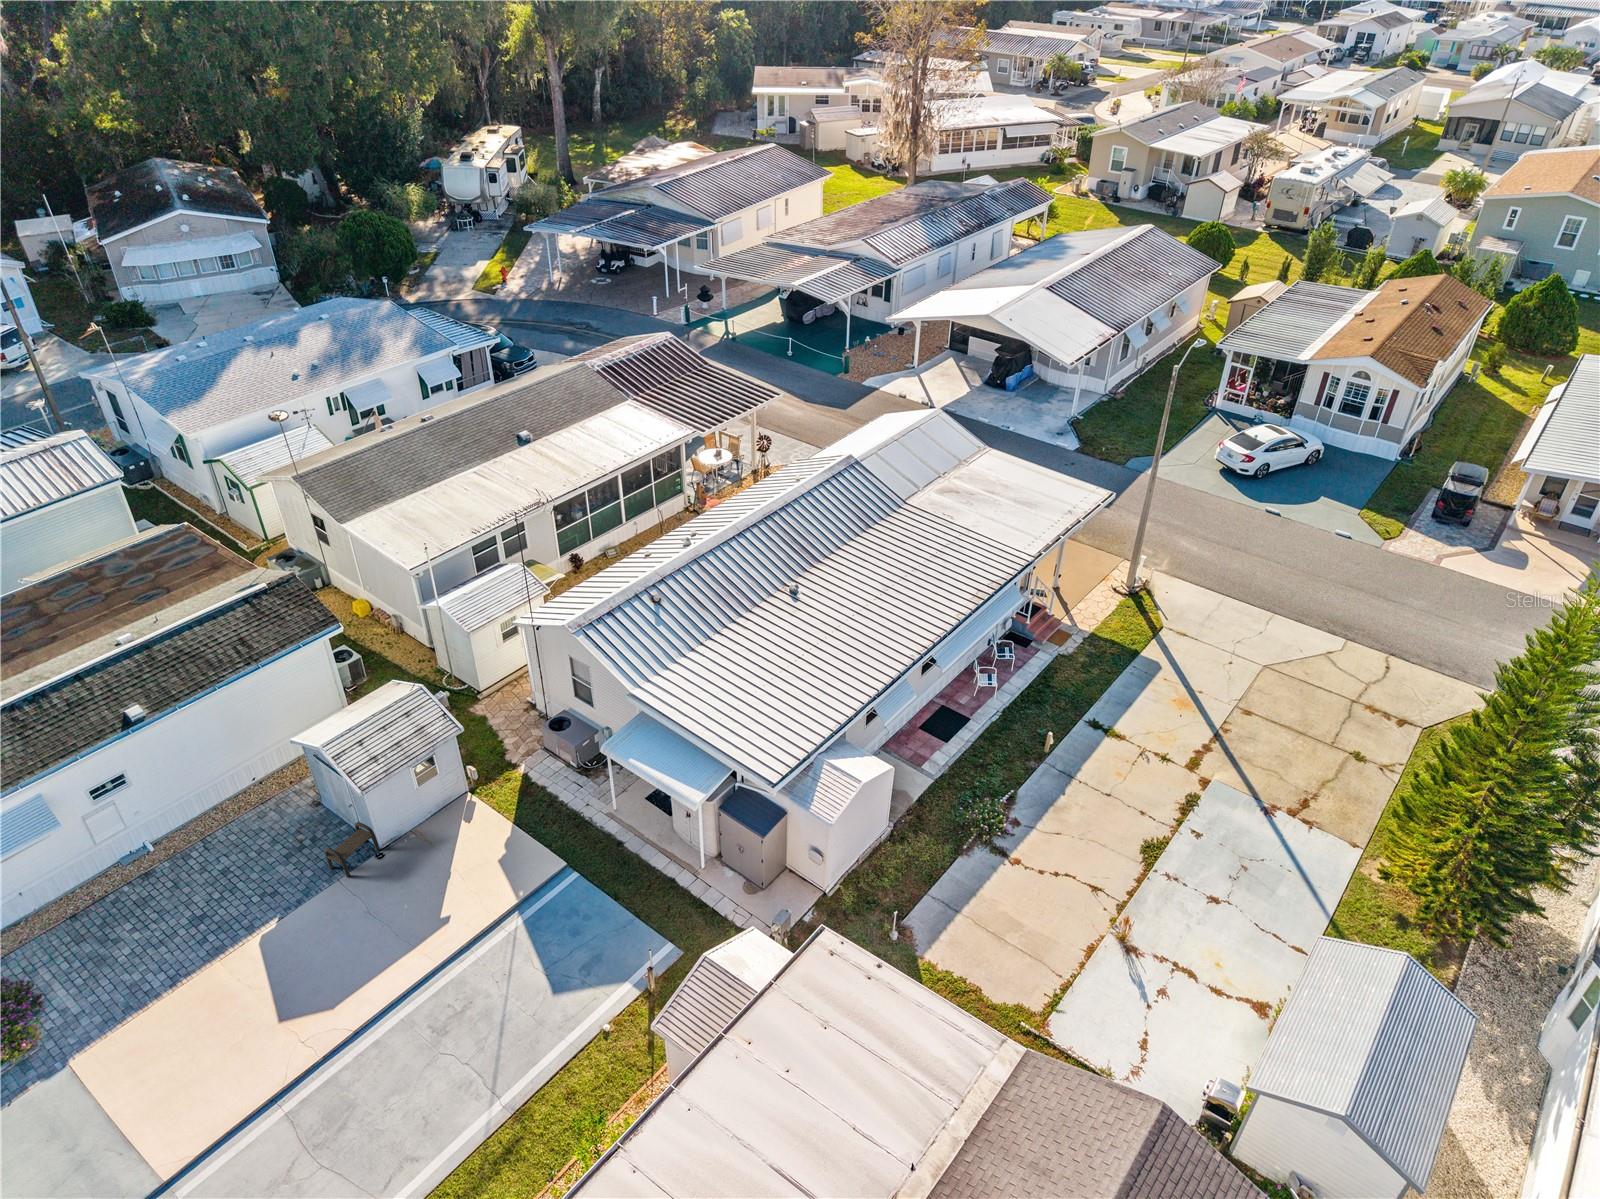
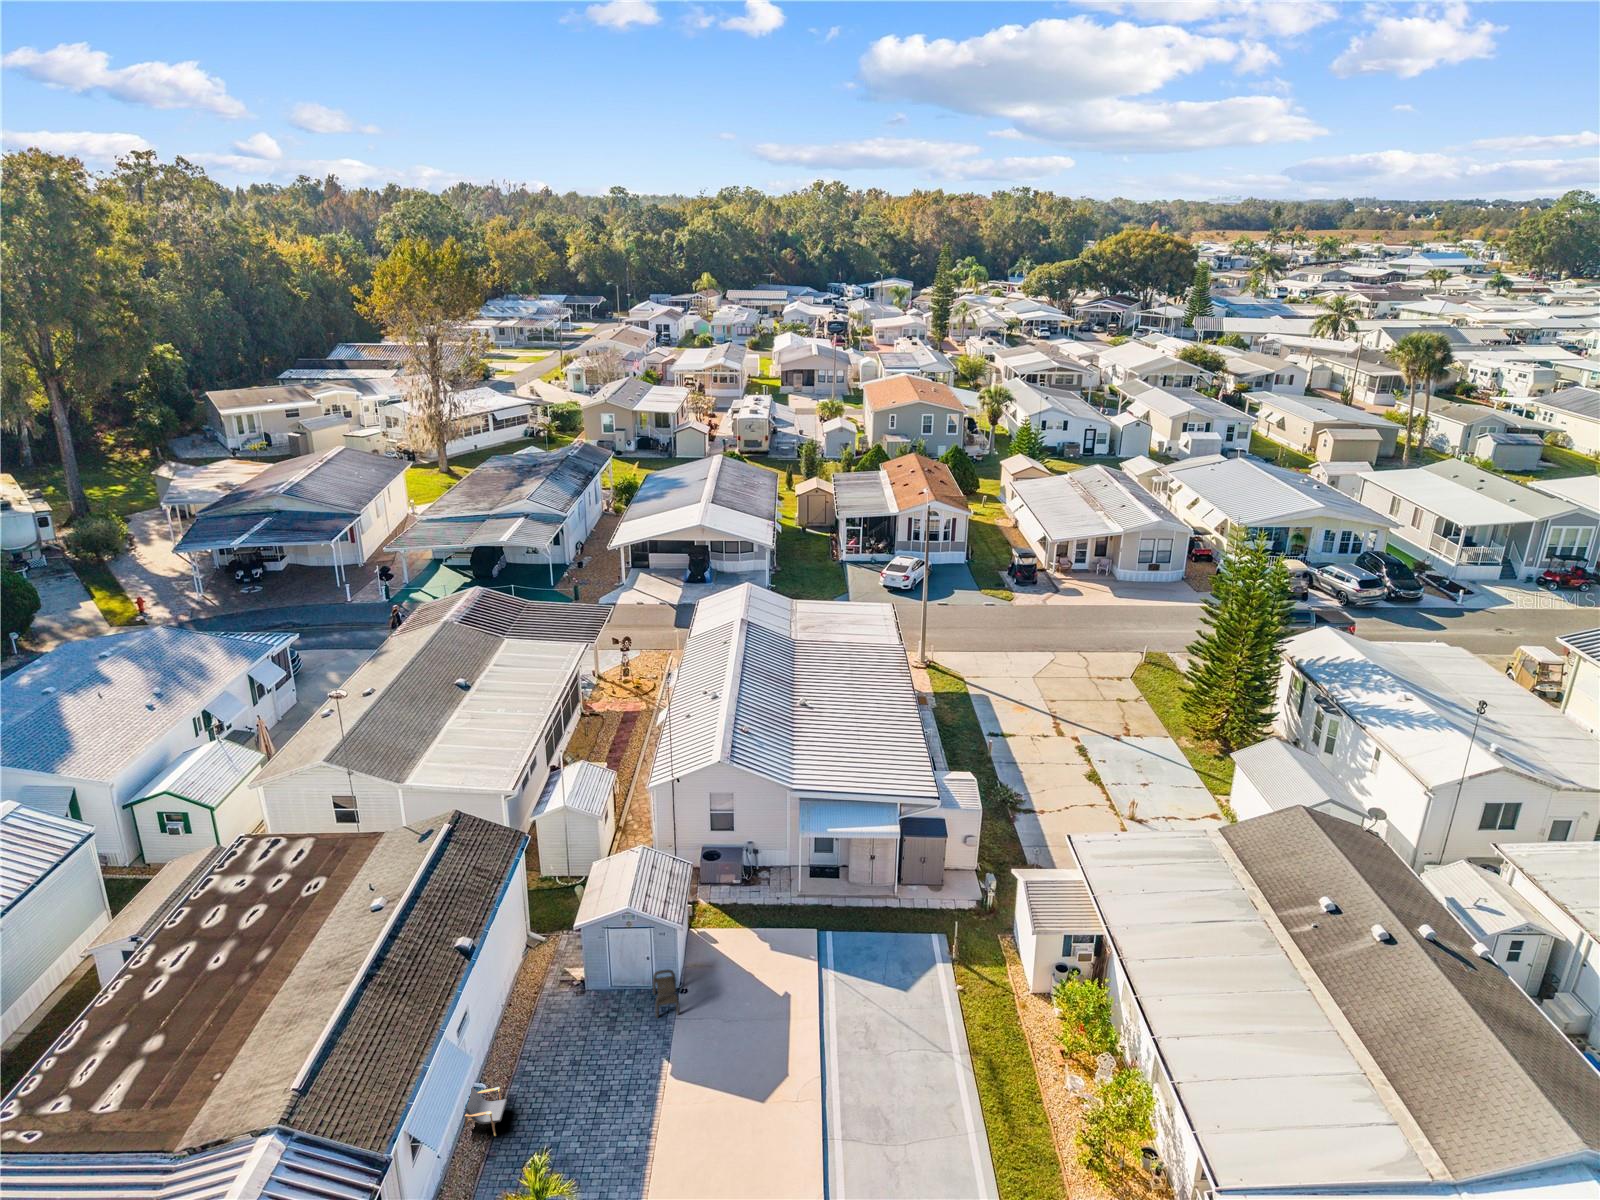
lounge chair: none [73,841,133,900] -> present [465,1087,507,1136]

